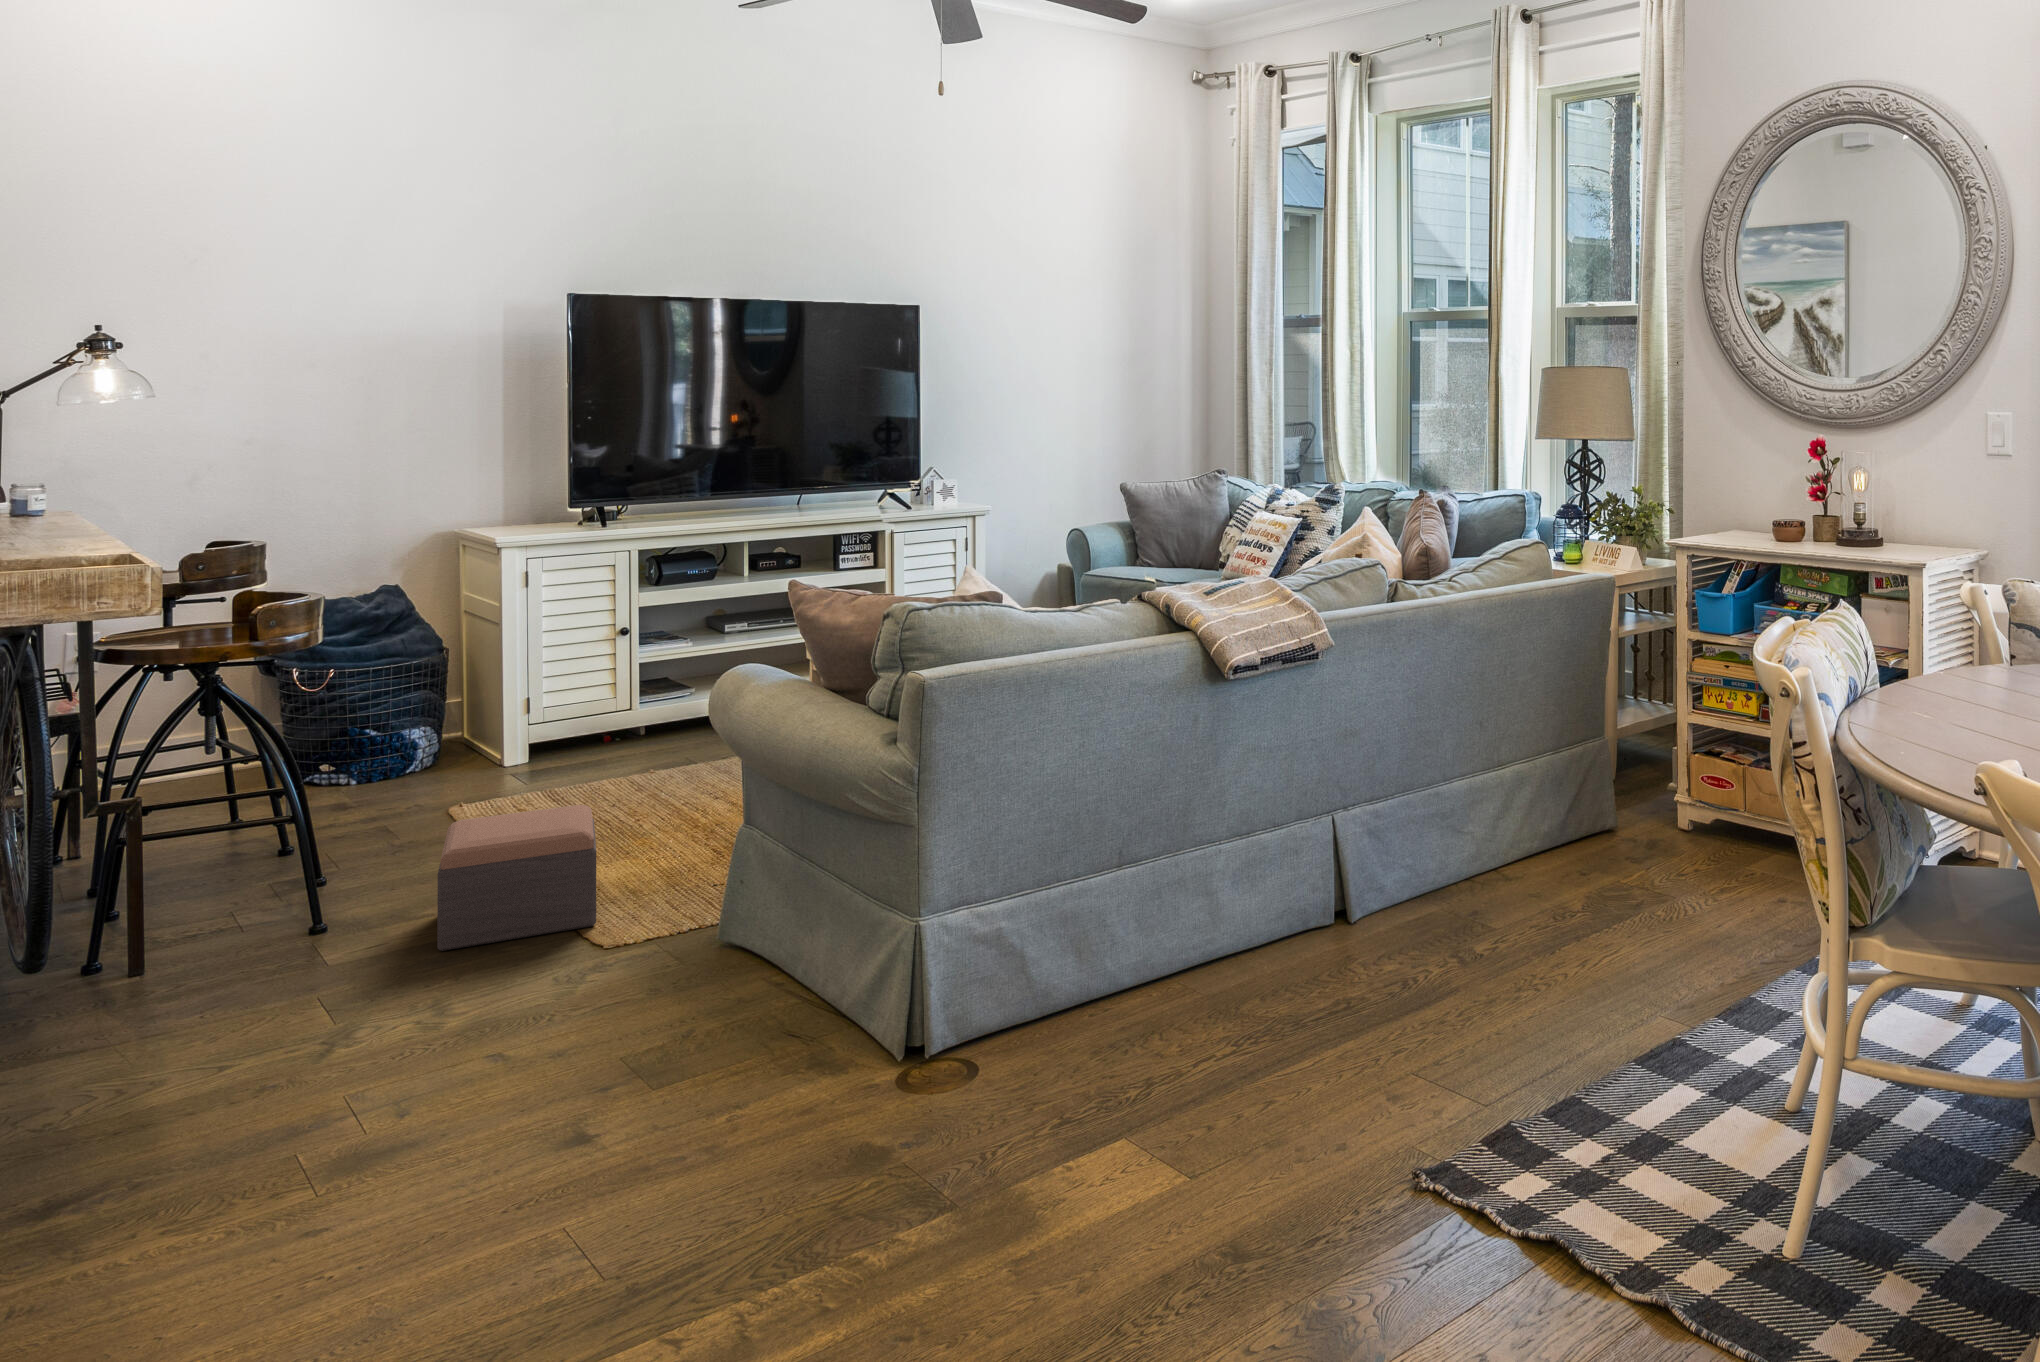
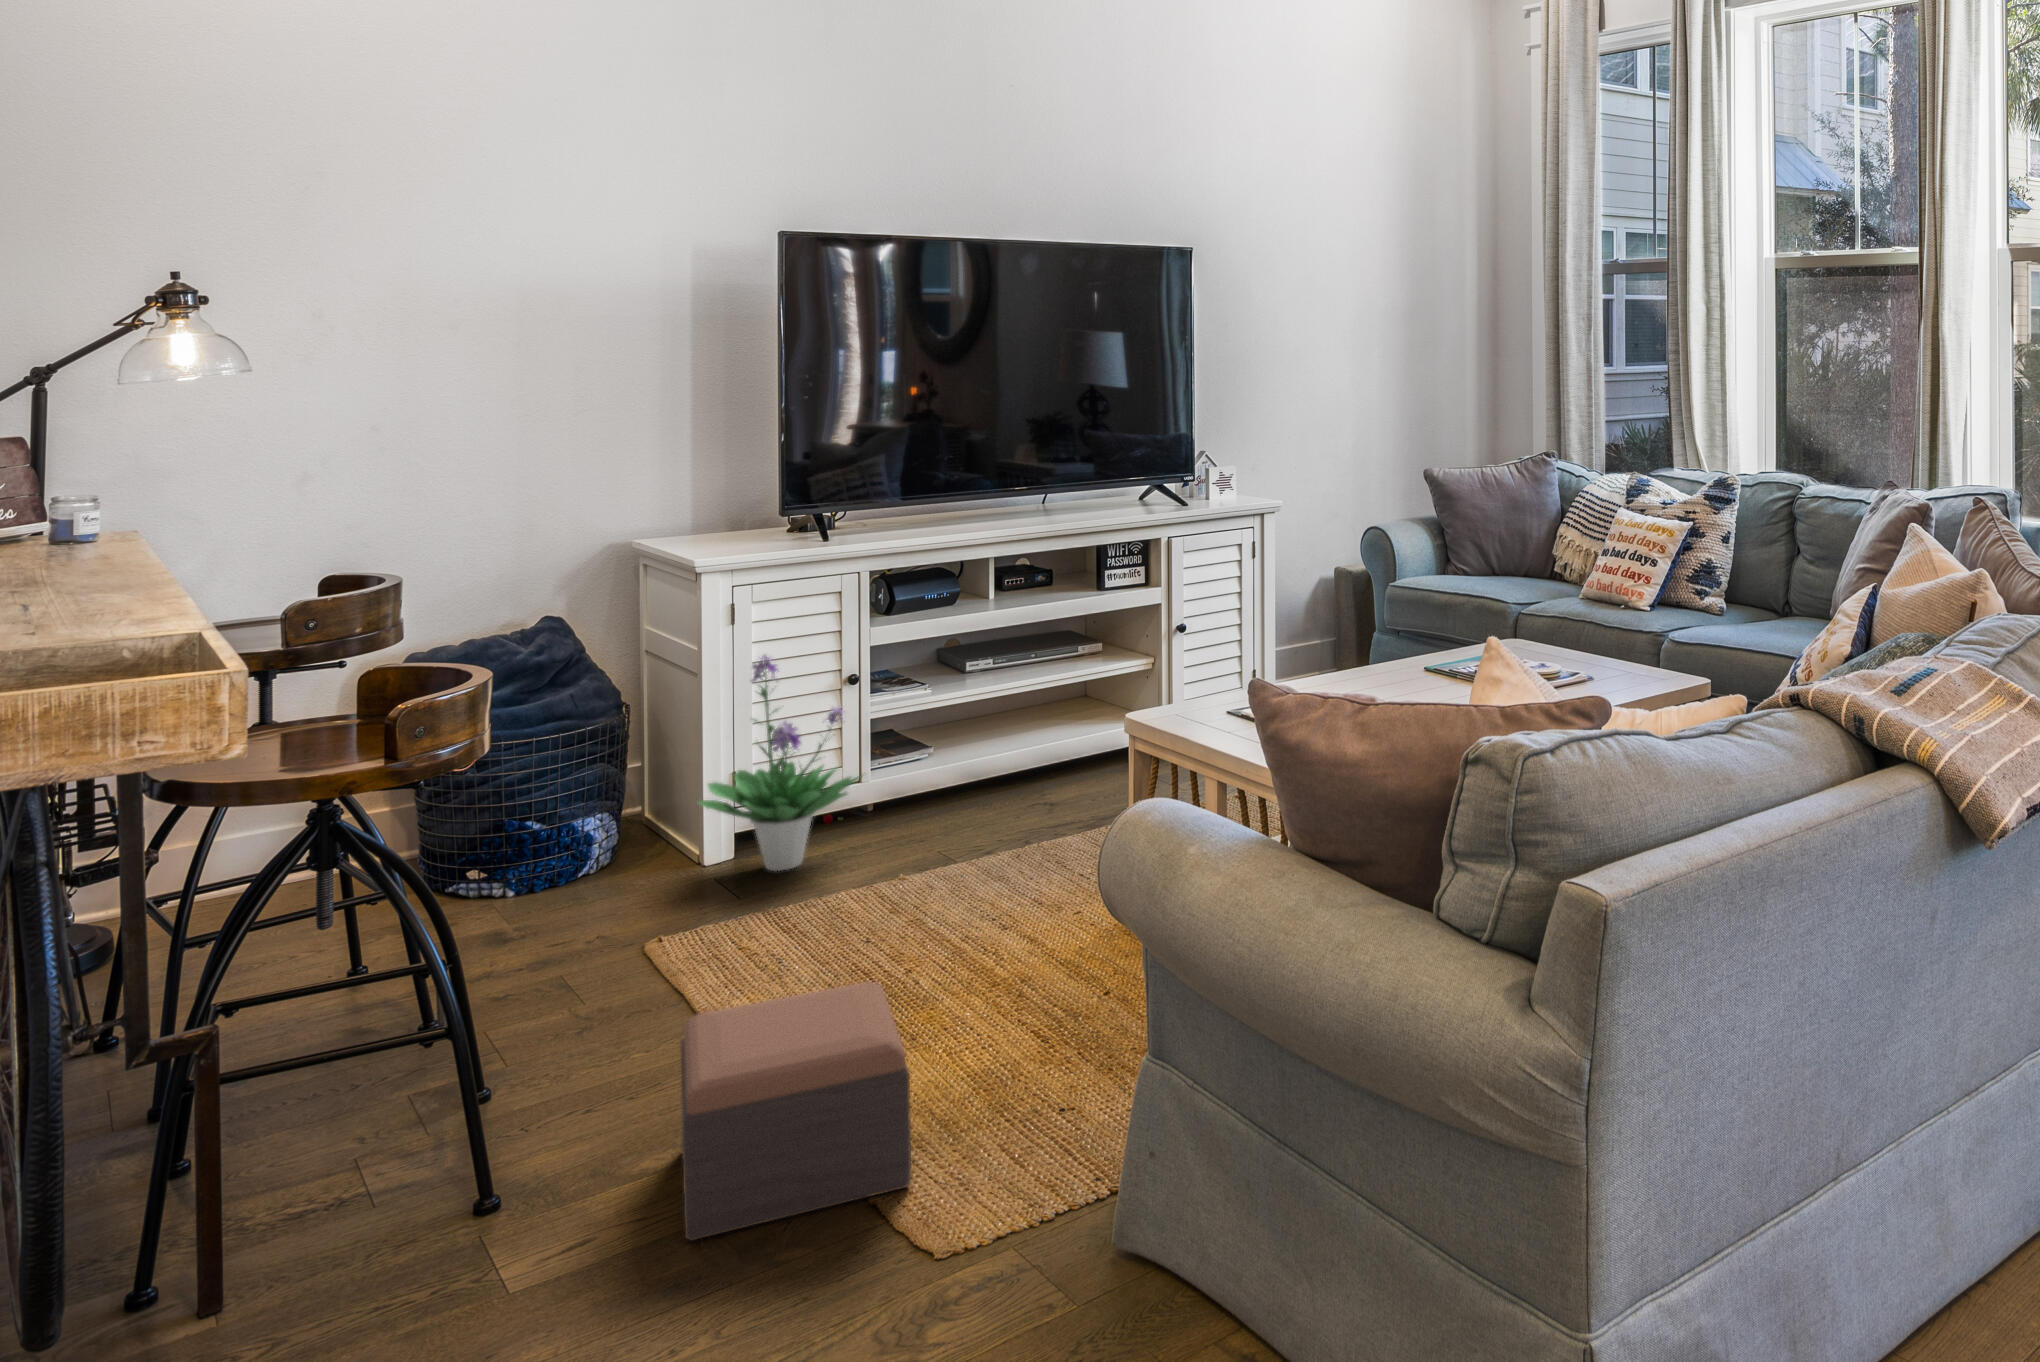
potted plant: none [491,609,630,770] -> present [699,655,861,871]

